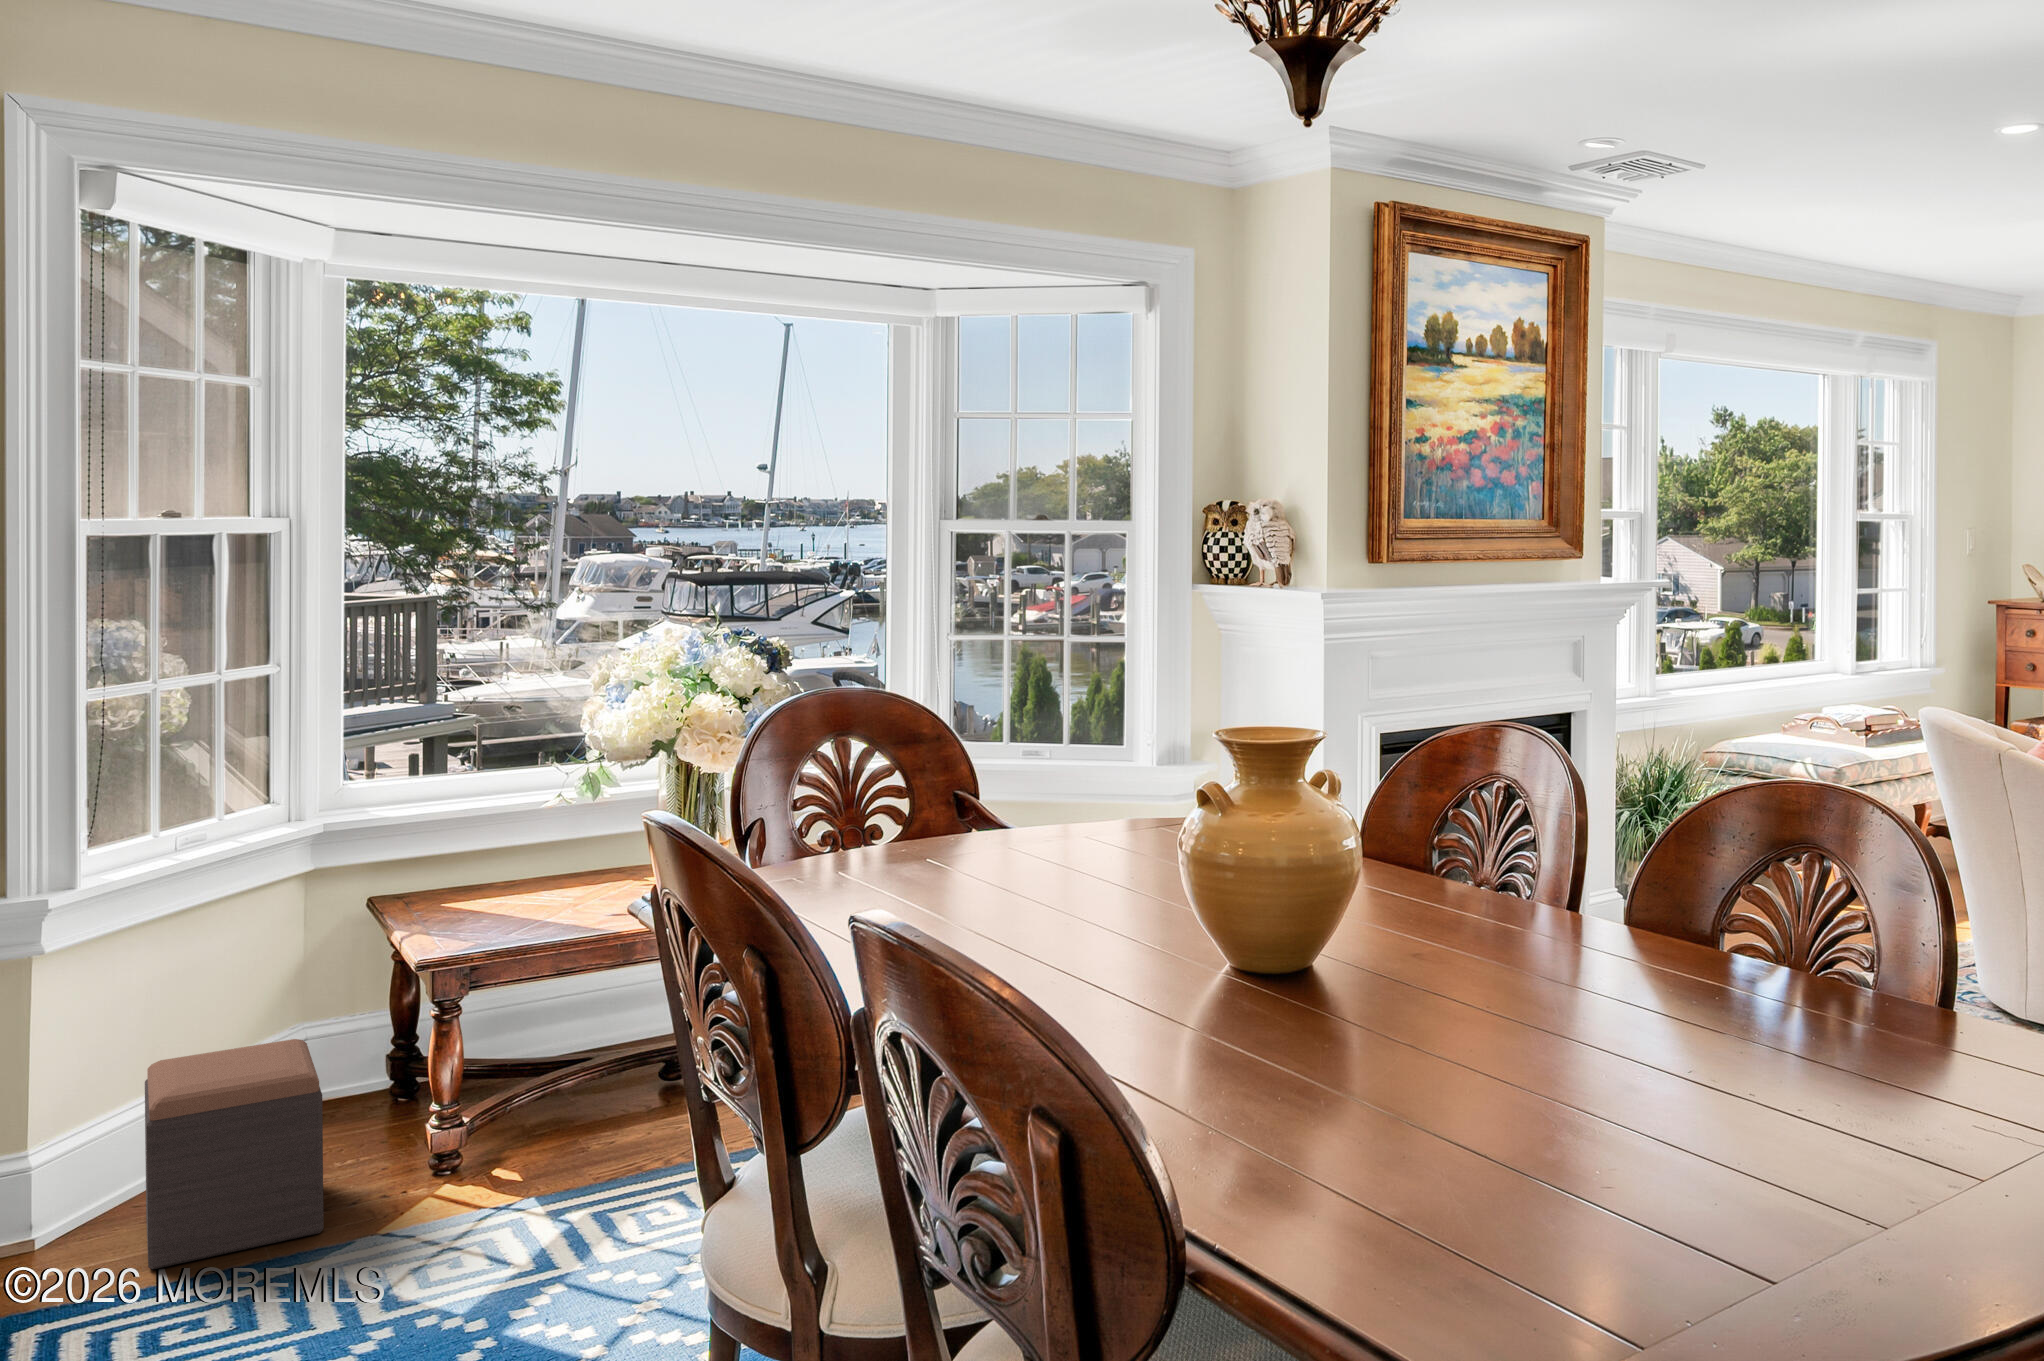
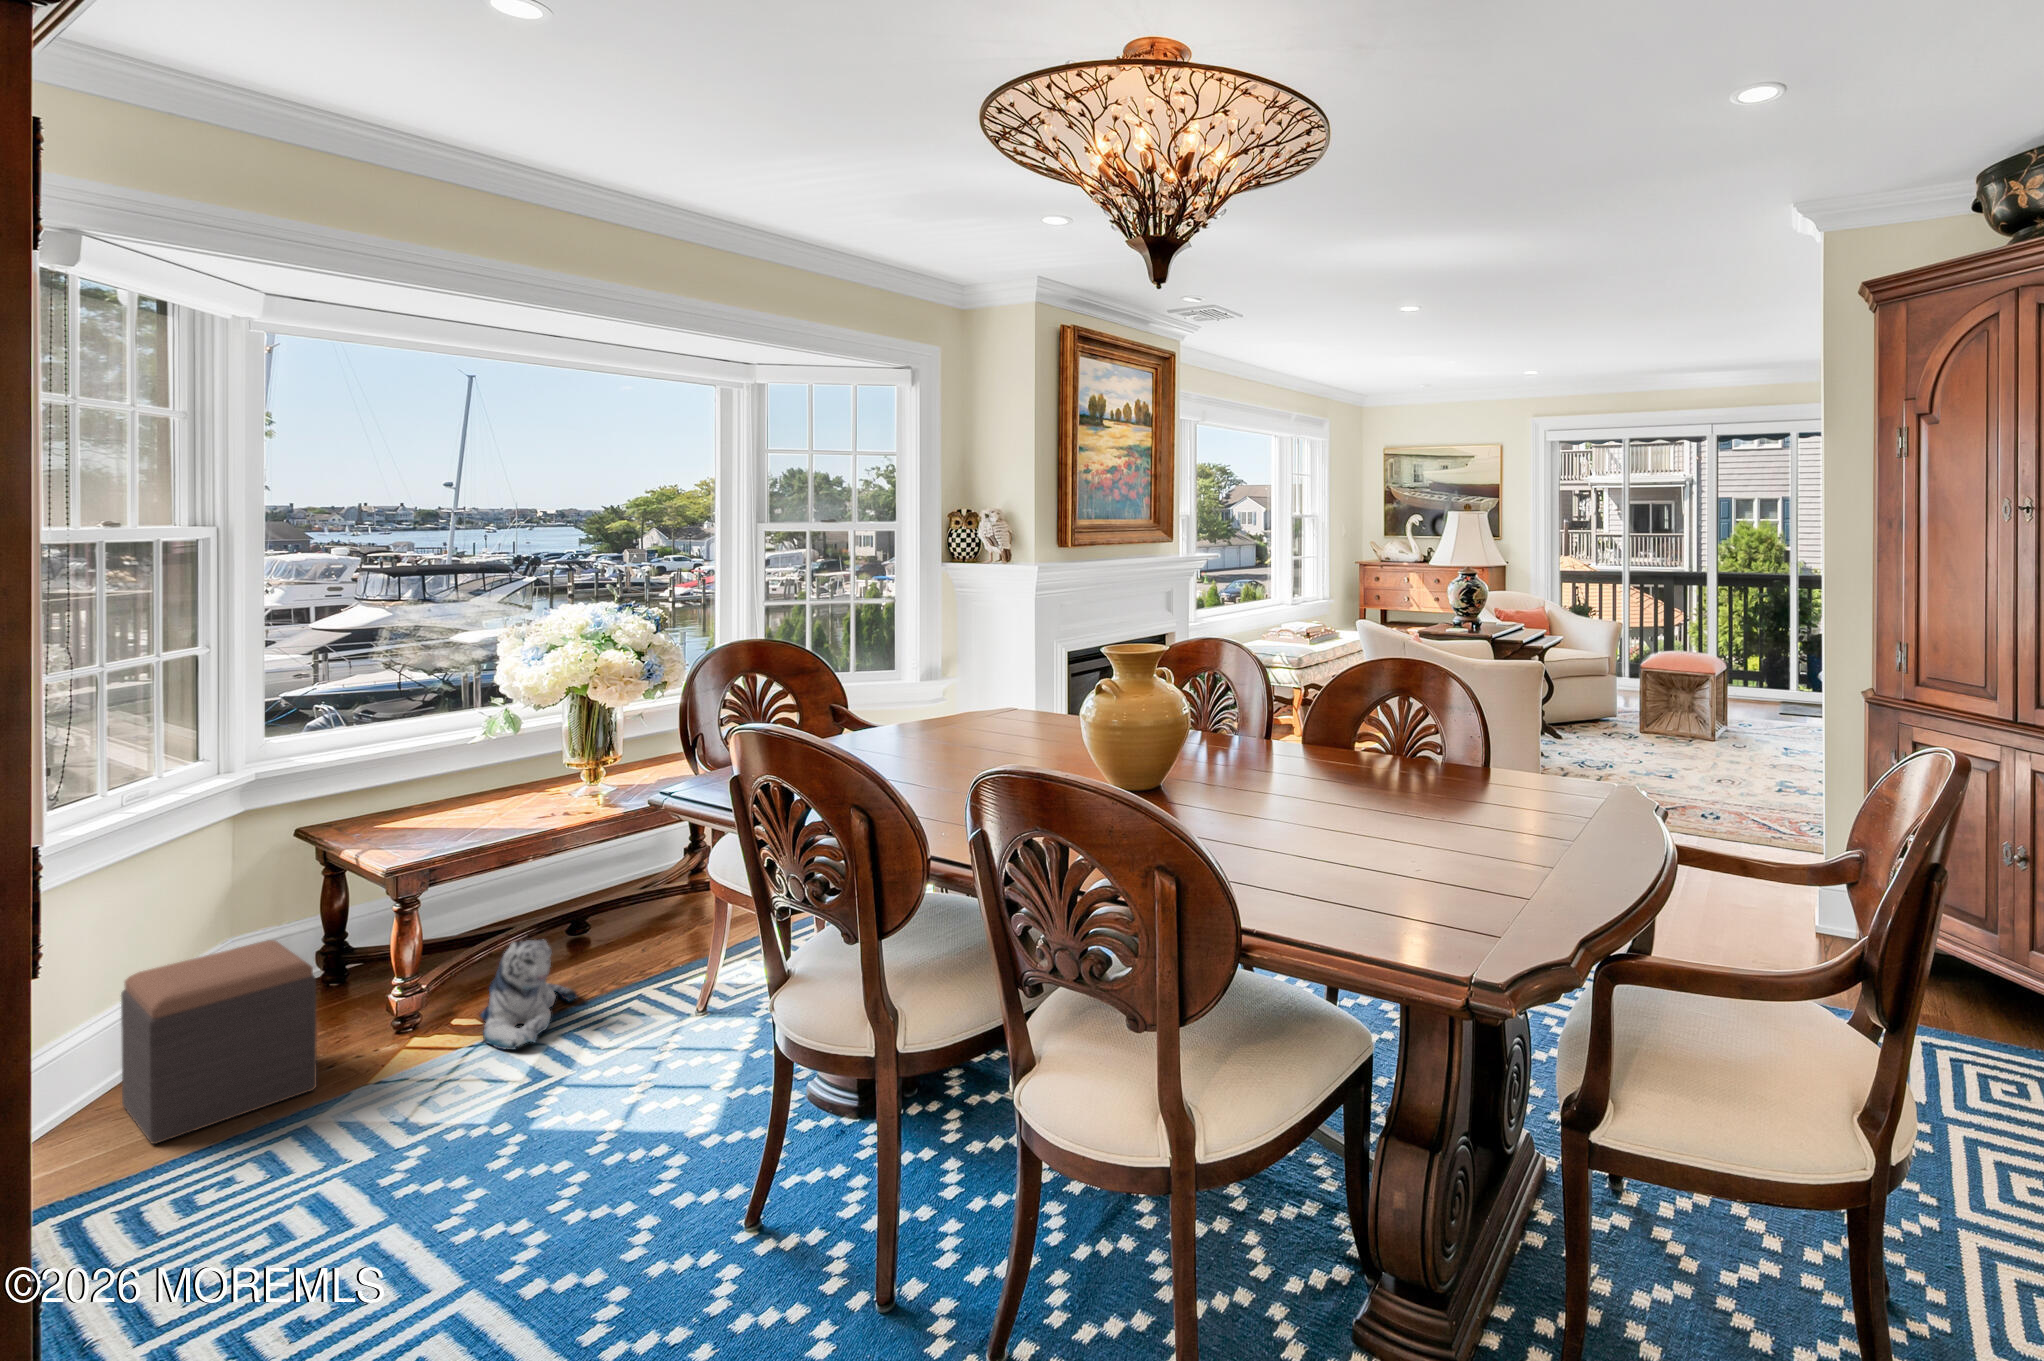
plush toy: none [510,1078,633,1221] -> present [480,939,577,1050]

